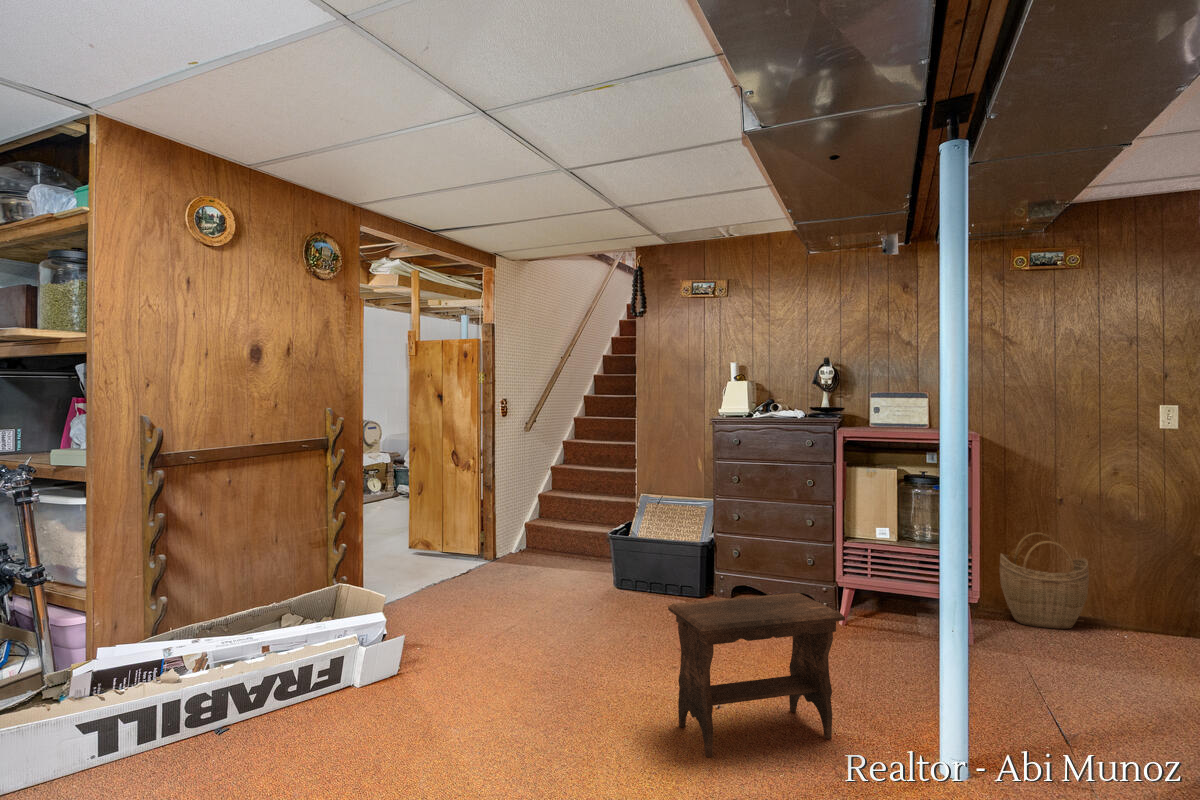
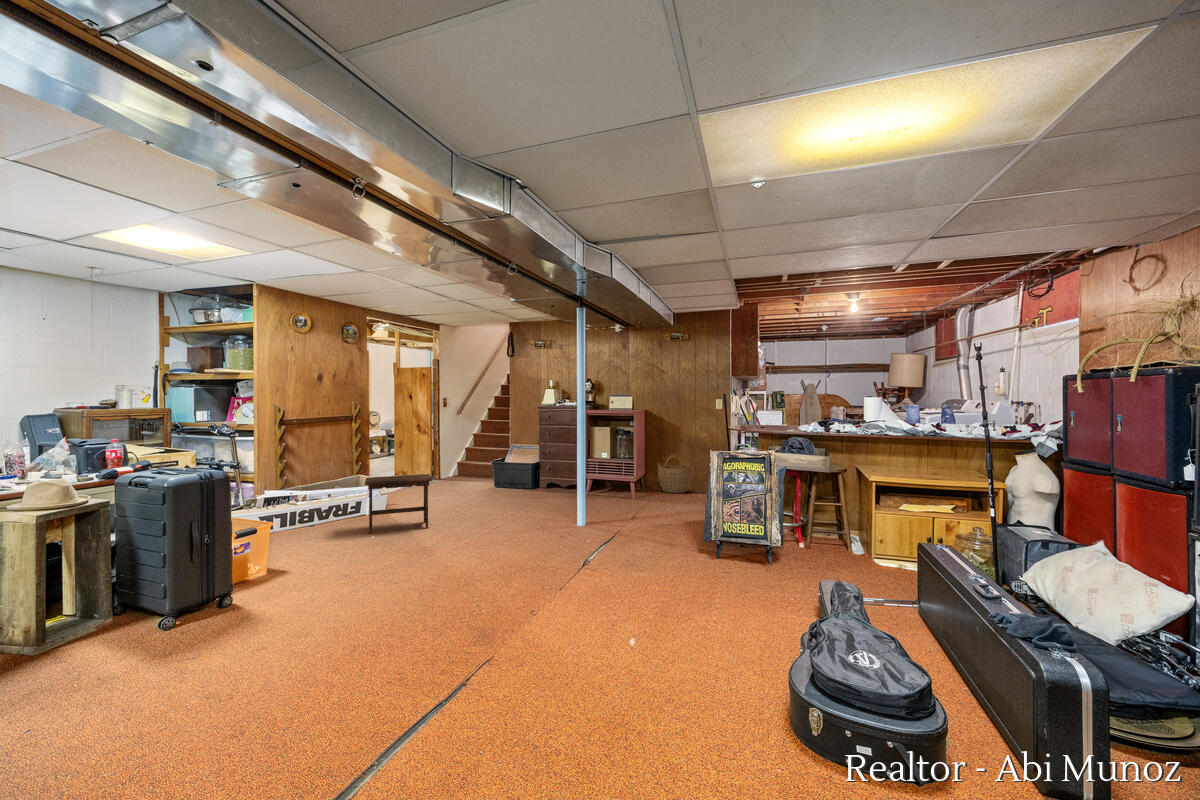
footstool: present [668,593,845,757] -> present [365,474,432,534]

